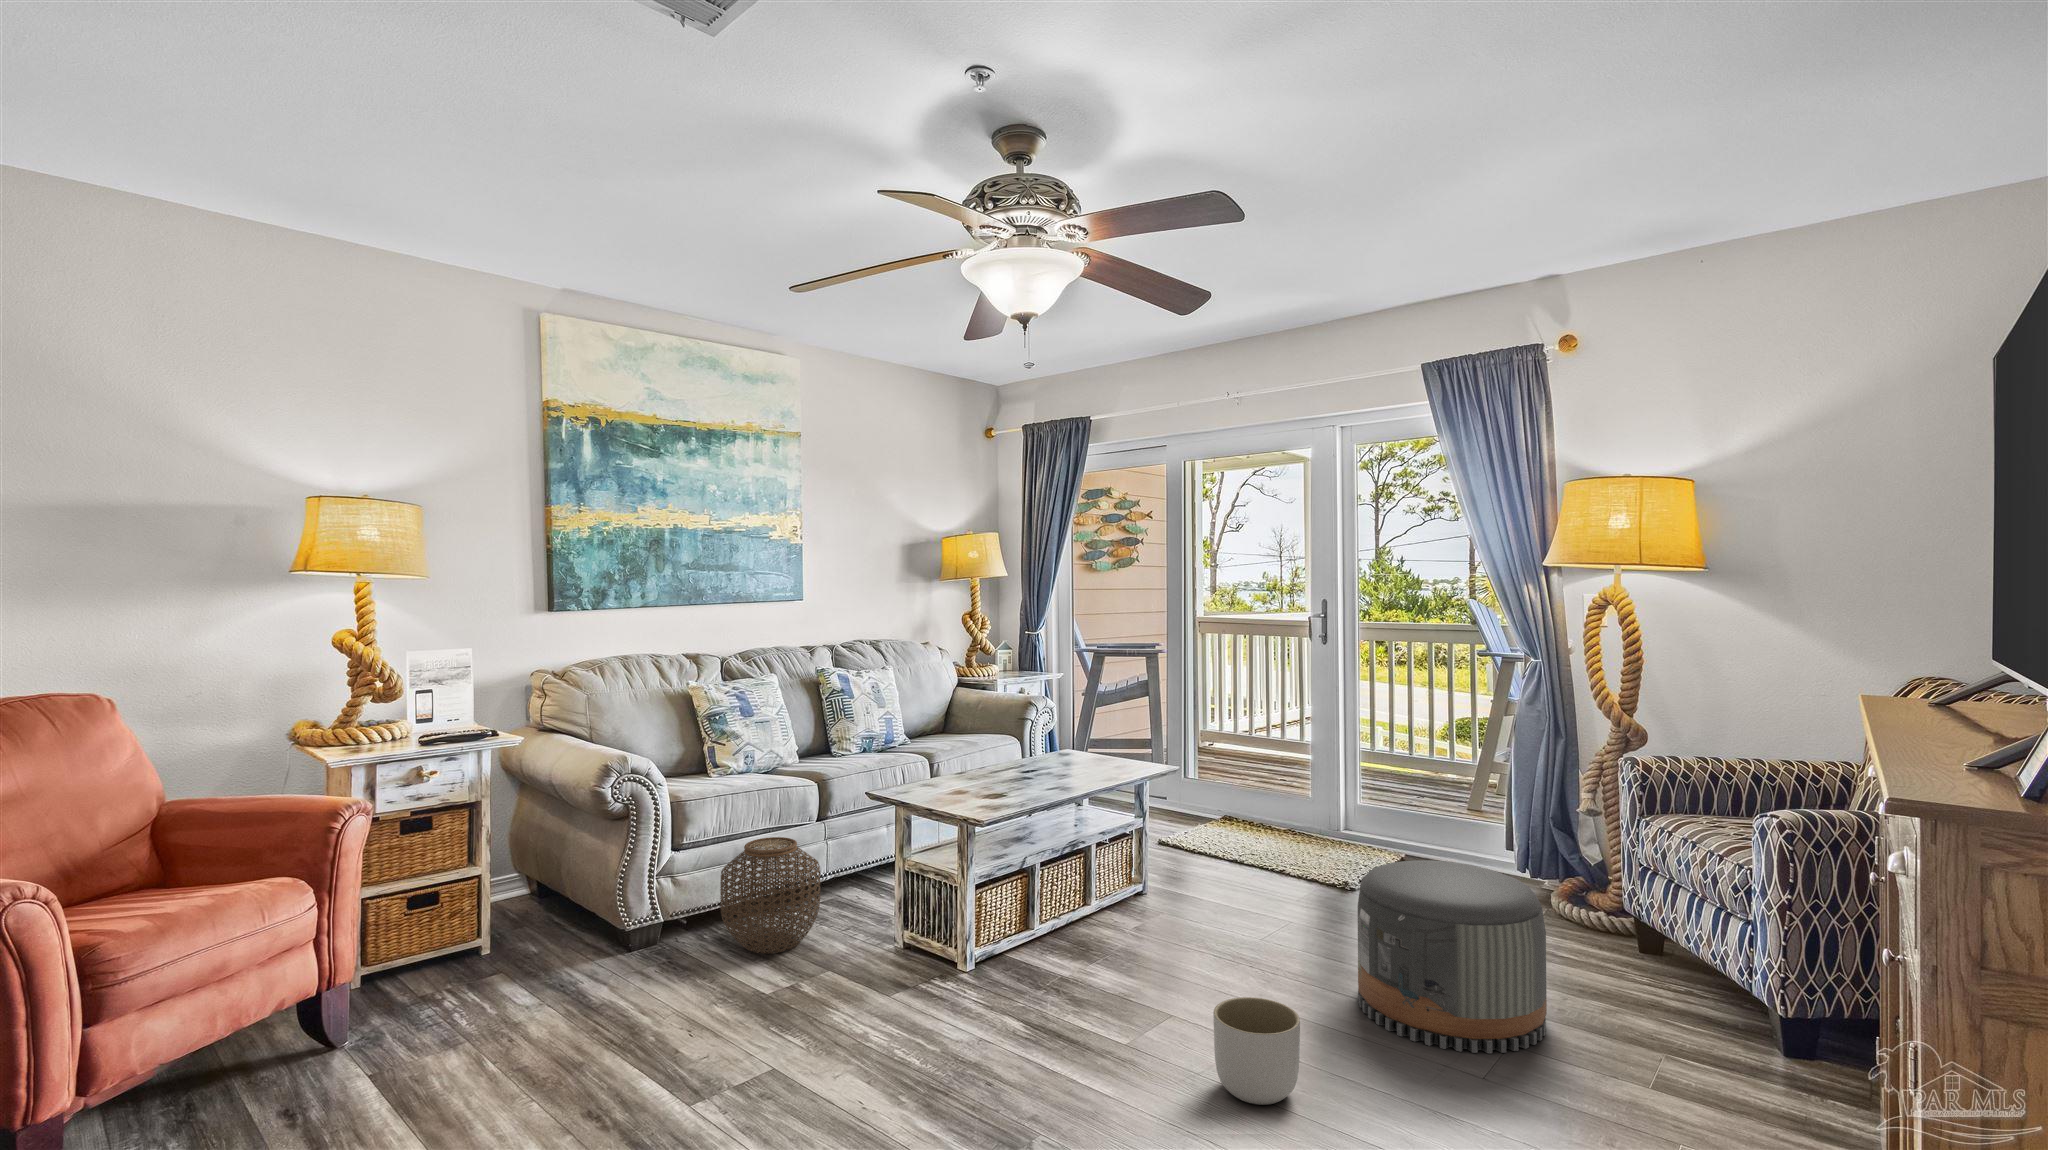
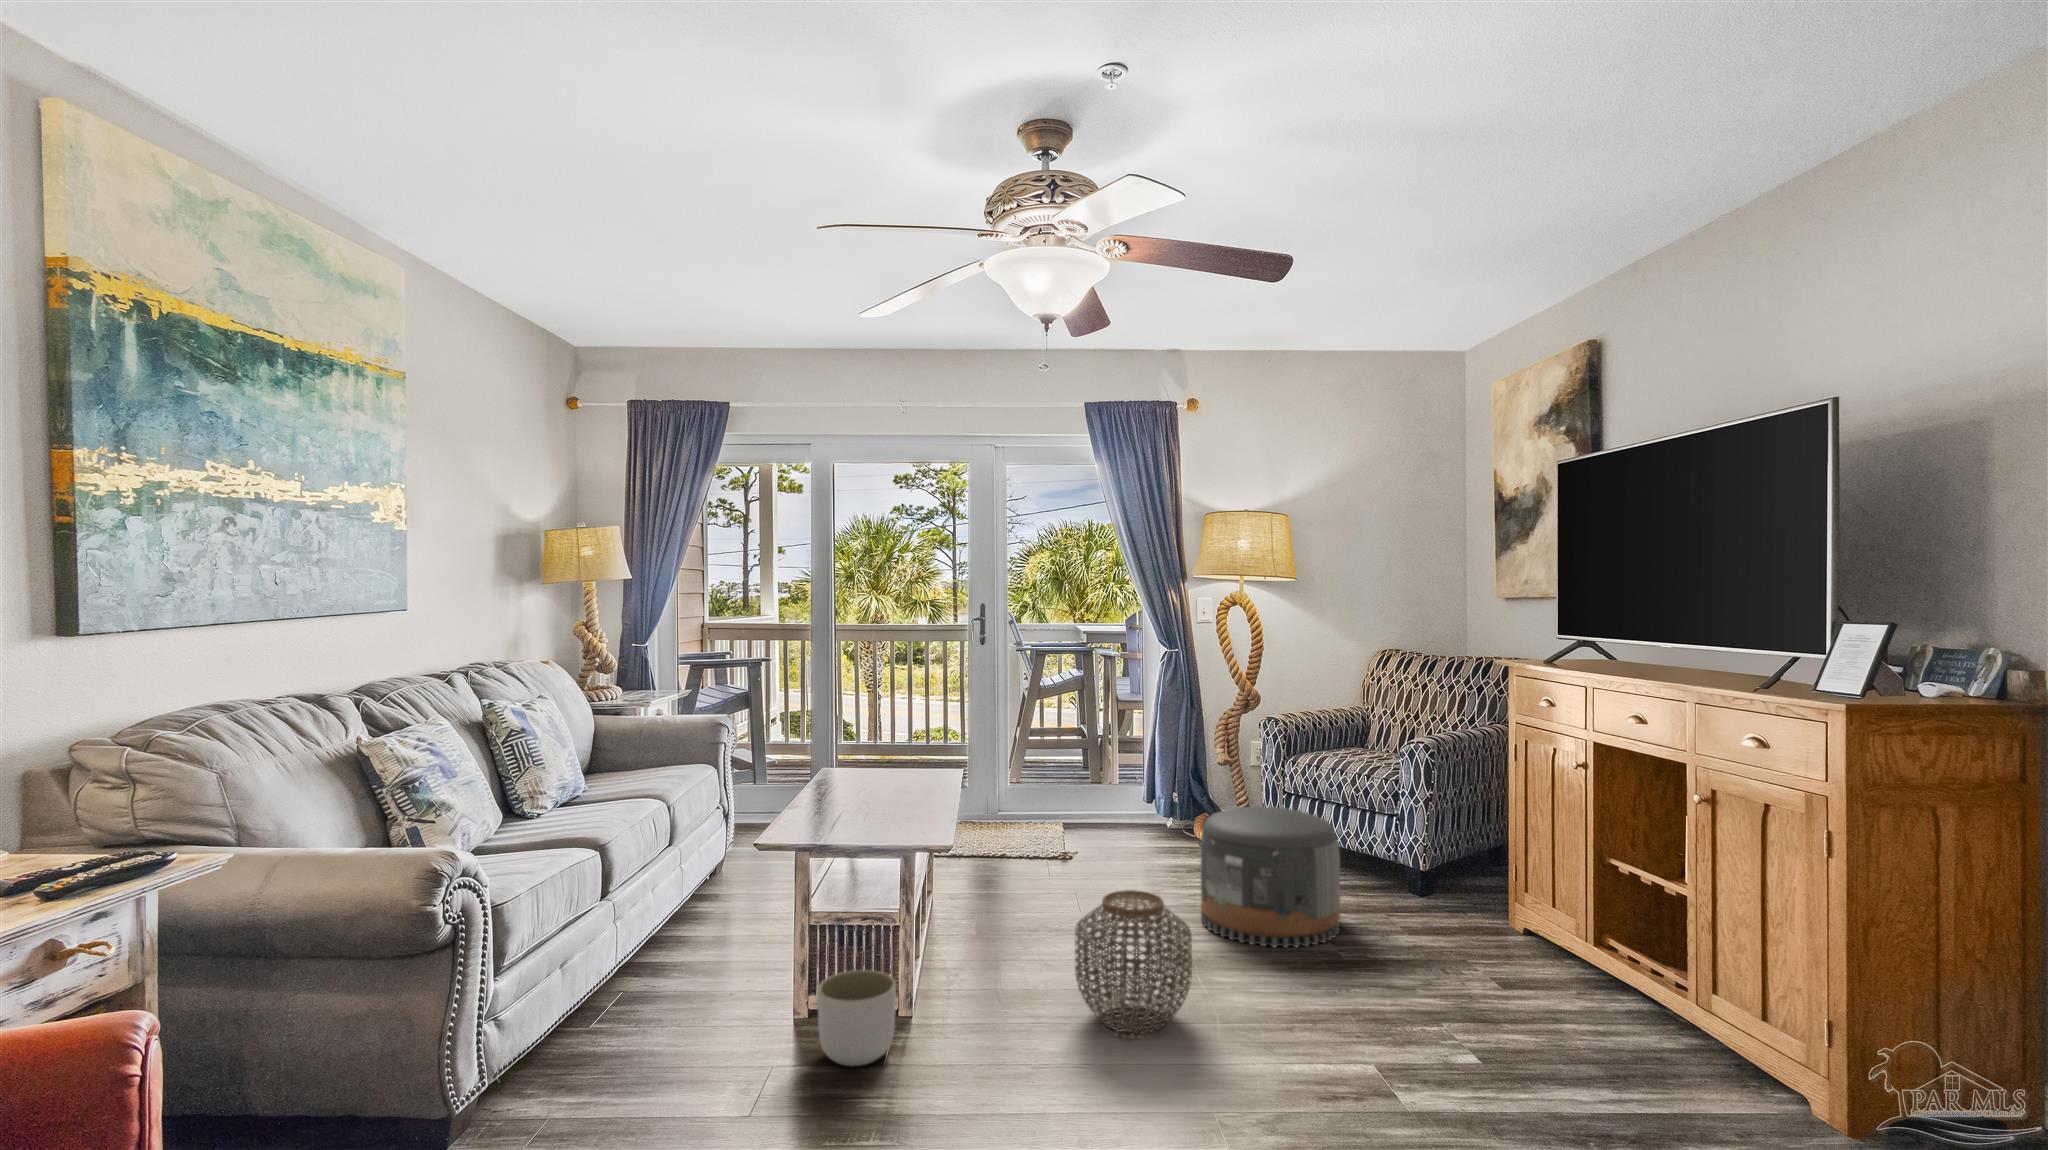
woven basket: present [720,837,820,954] -> present [1075,890,1192,1033]
planter: present [1213,997,1300,1105] -> present [817,970,896,1066]

